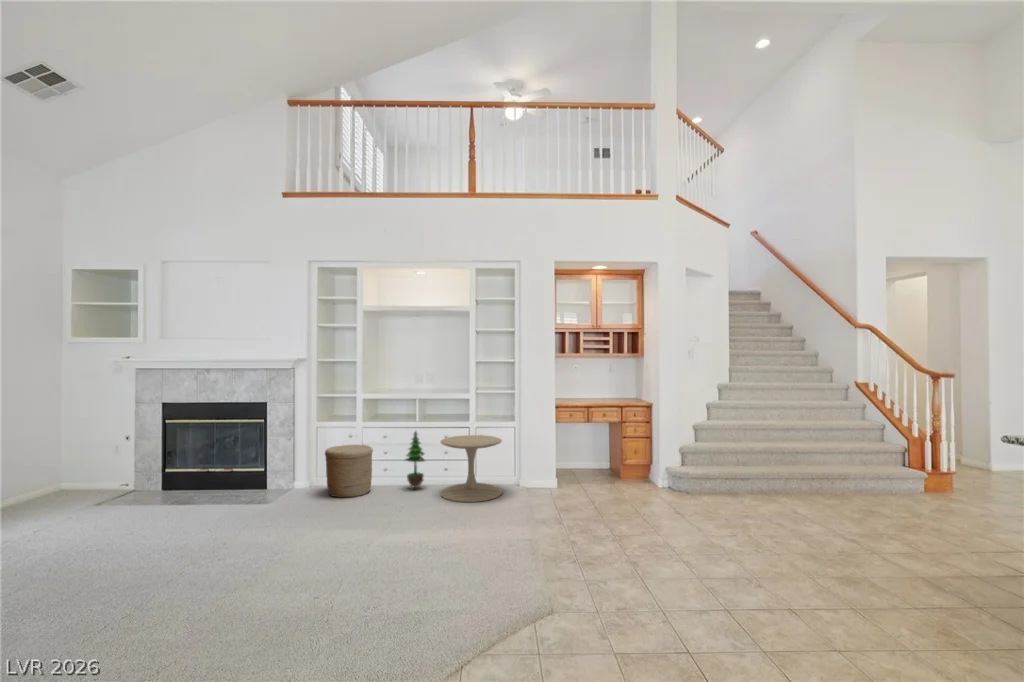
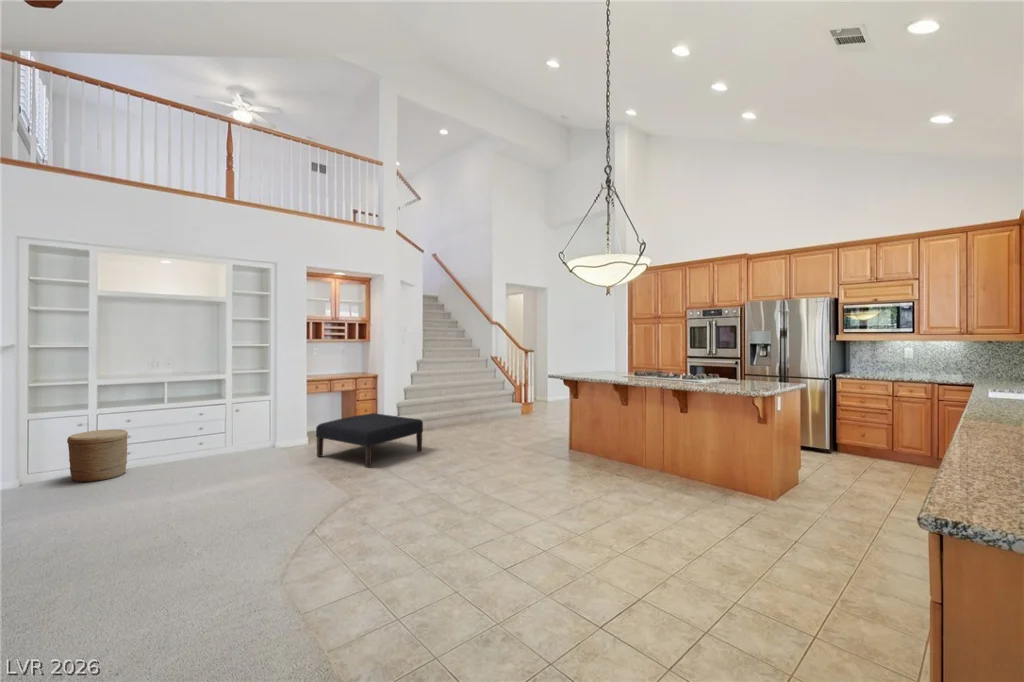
potted tree: present [406,432,424,488] -> none [164,409,188,462]
side table: present [441,435,502,502] -> none [208,409,268,464]
ottoman: none [547,459,697,546] -> present [316,413,423,468]

